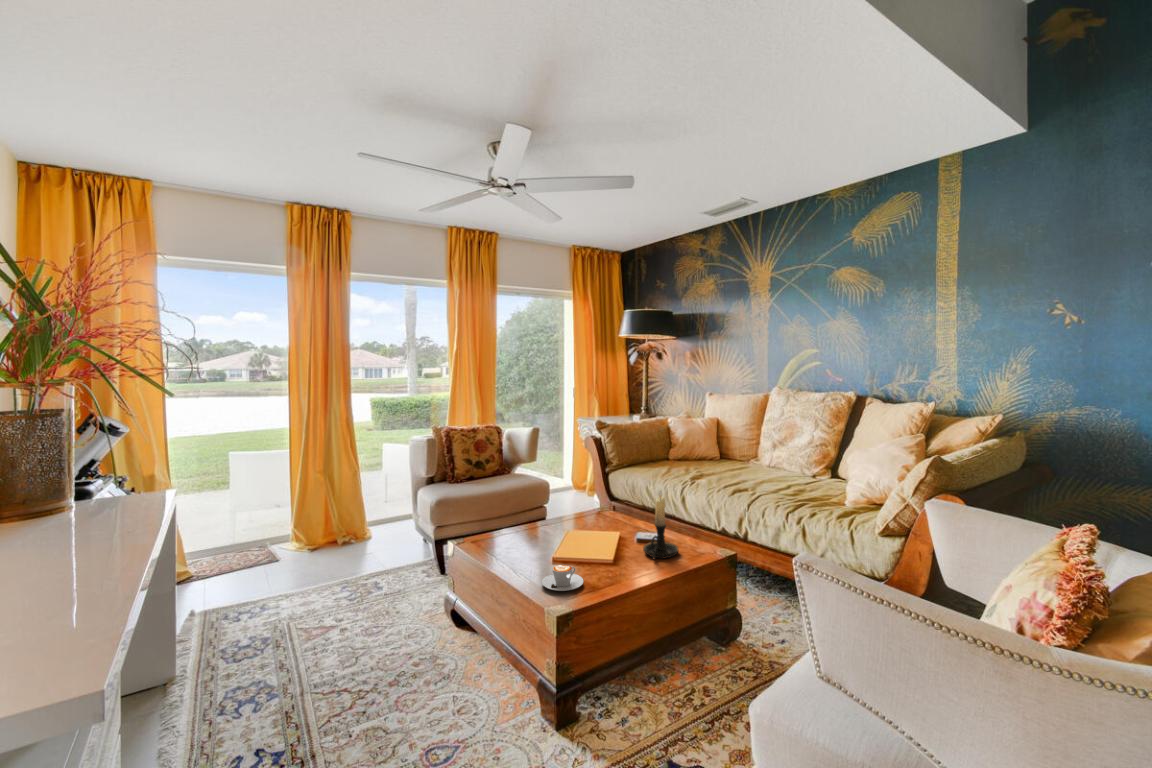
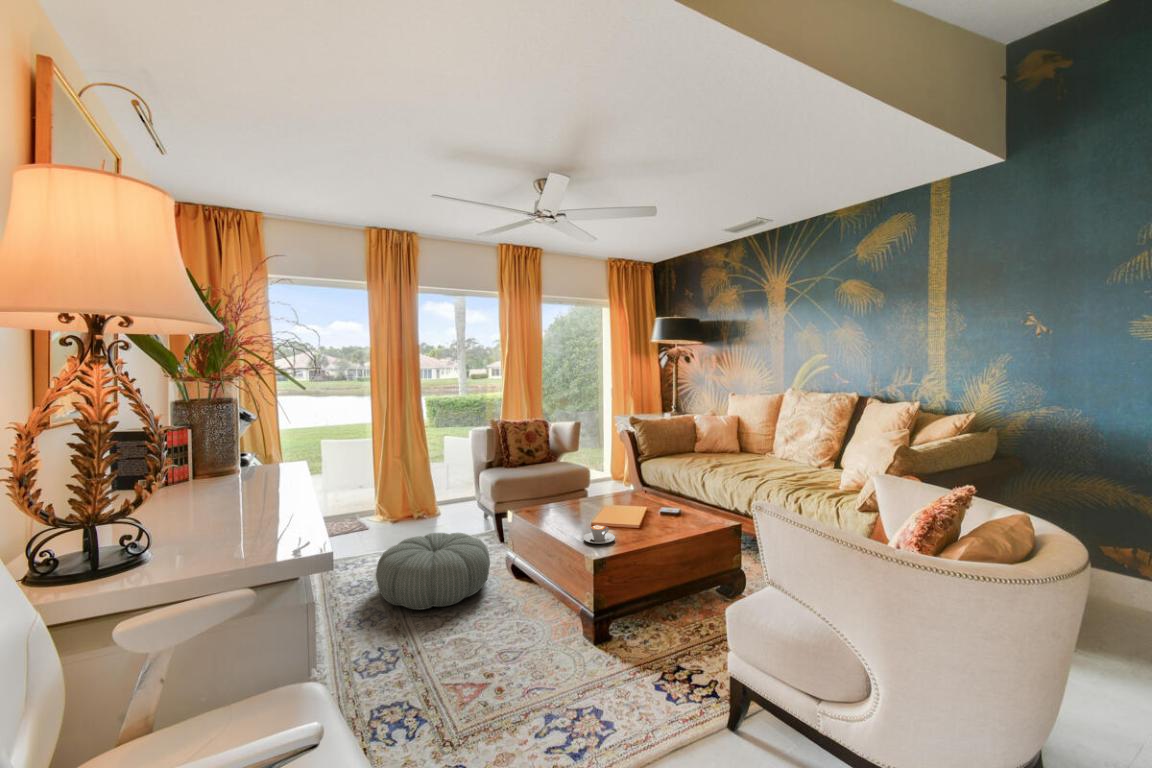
candle holder: present [643,489,678,560] -> none [664,468,693,525]
pouf: none [268,572,423,682] -> present [376,533,490,610]

